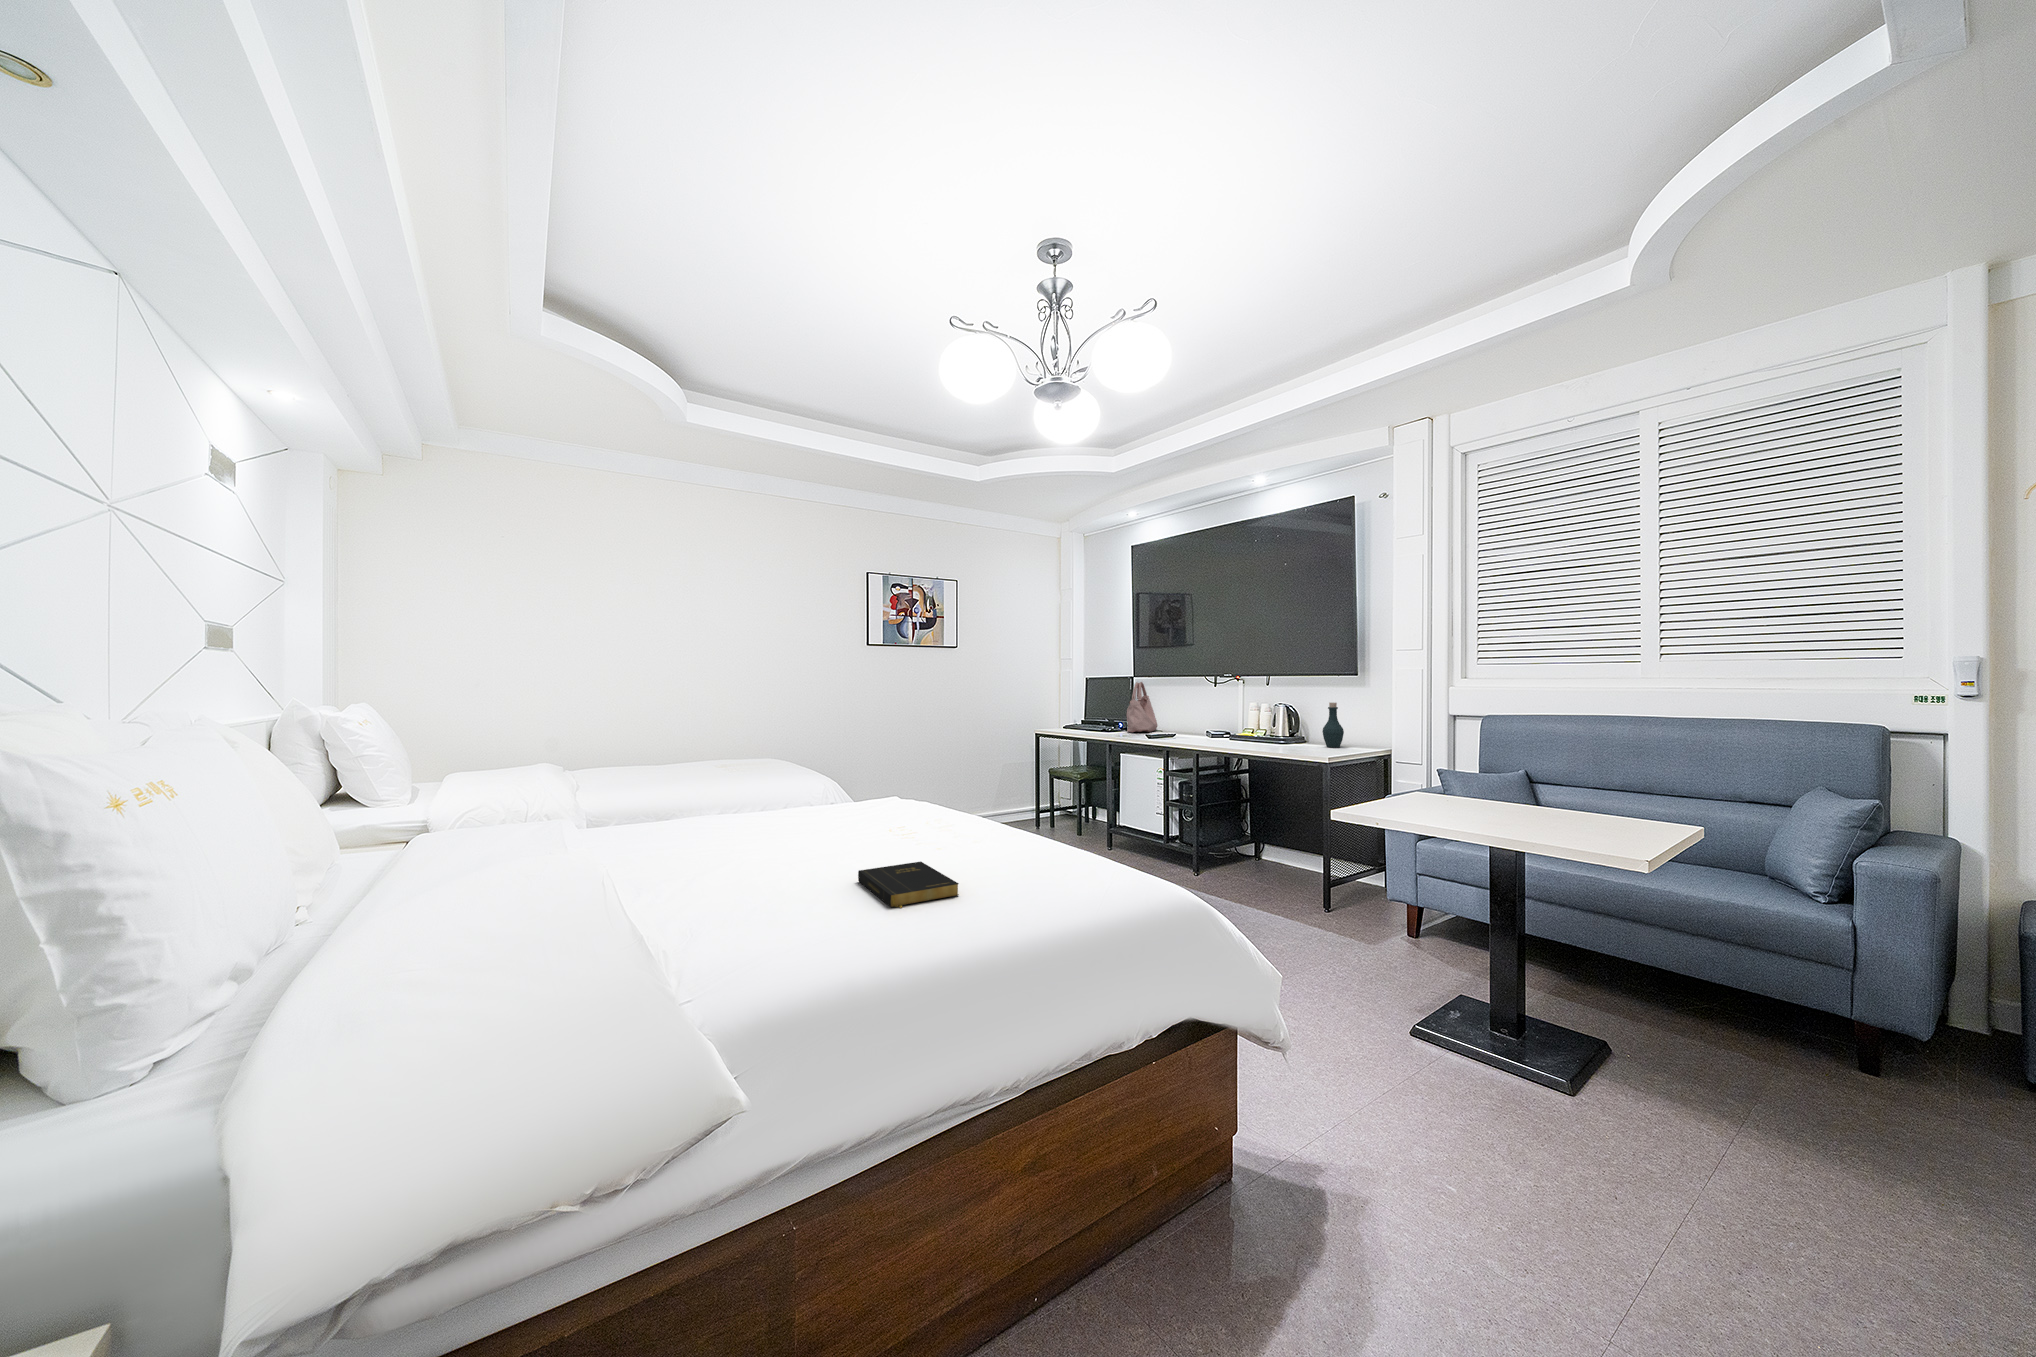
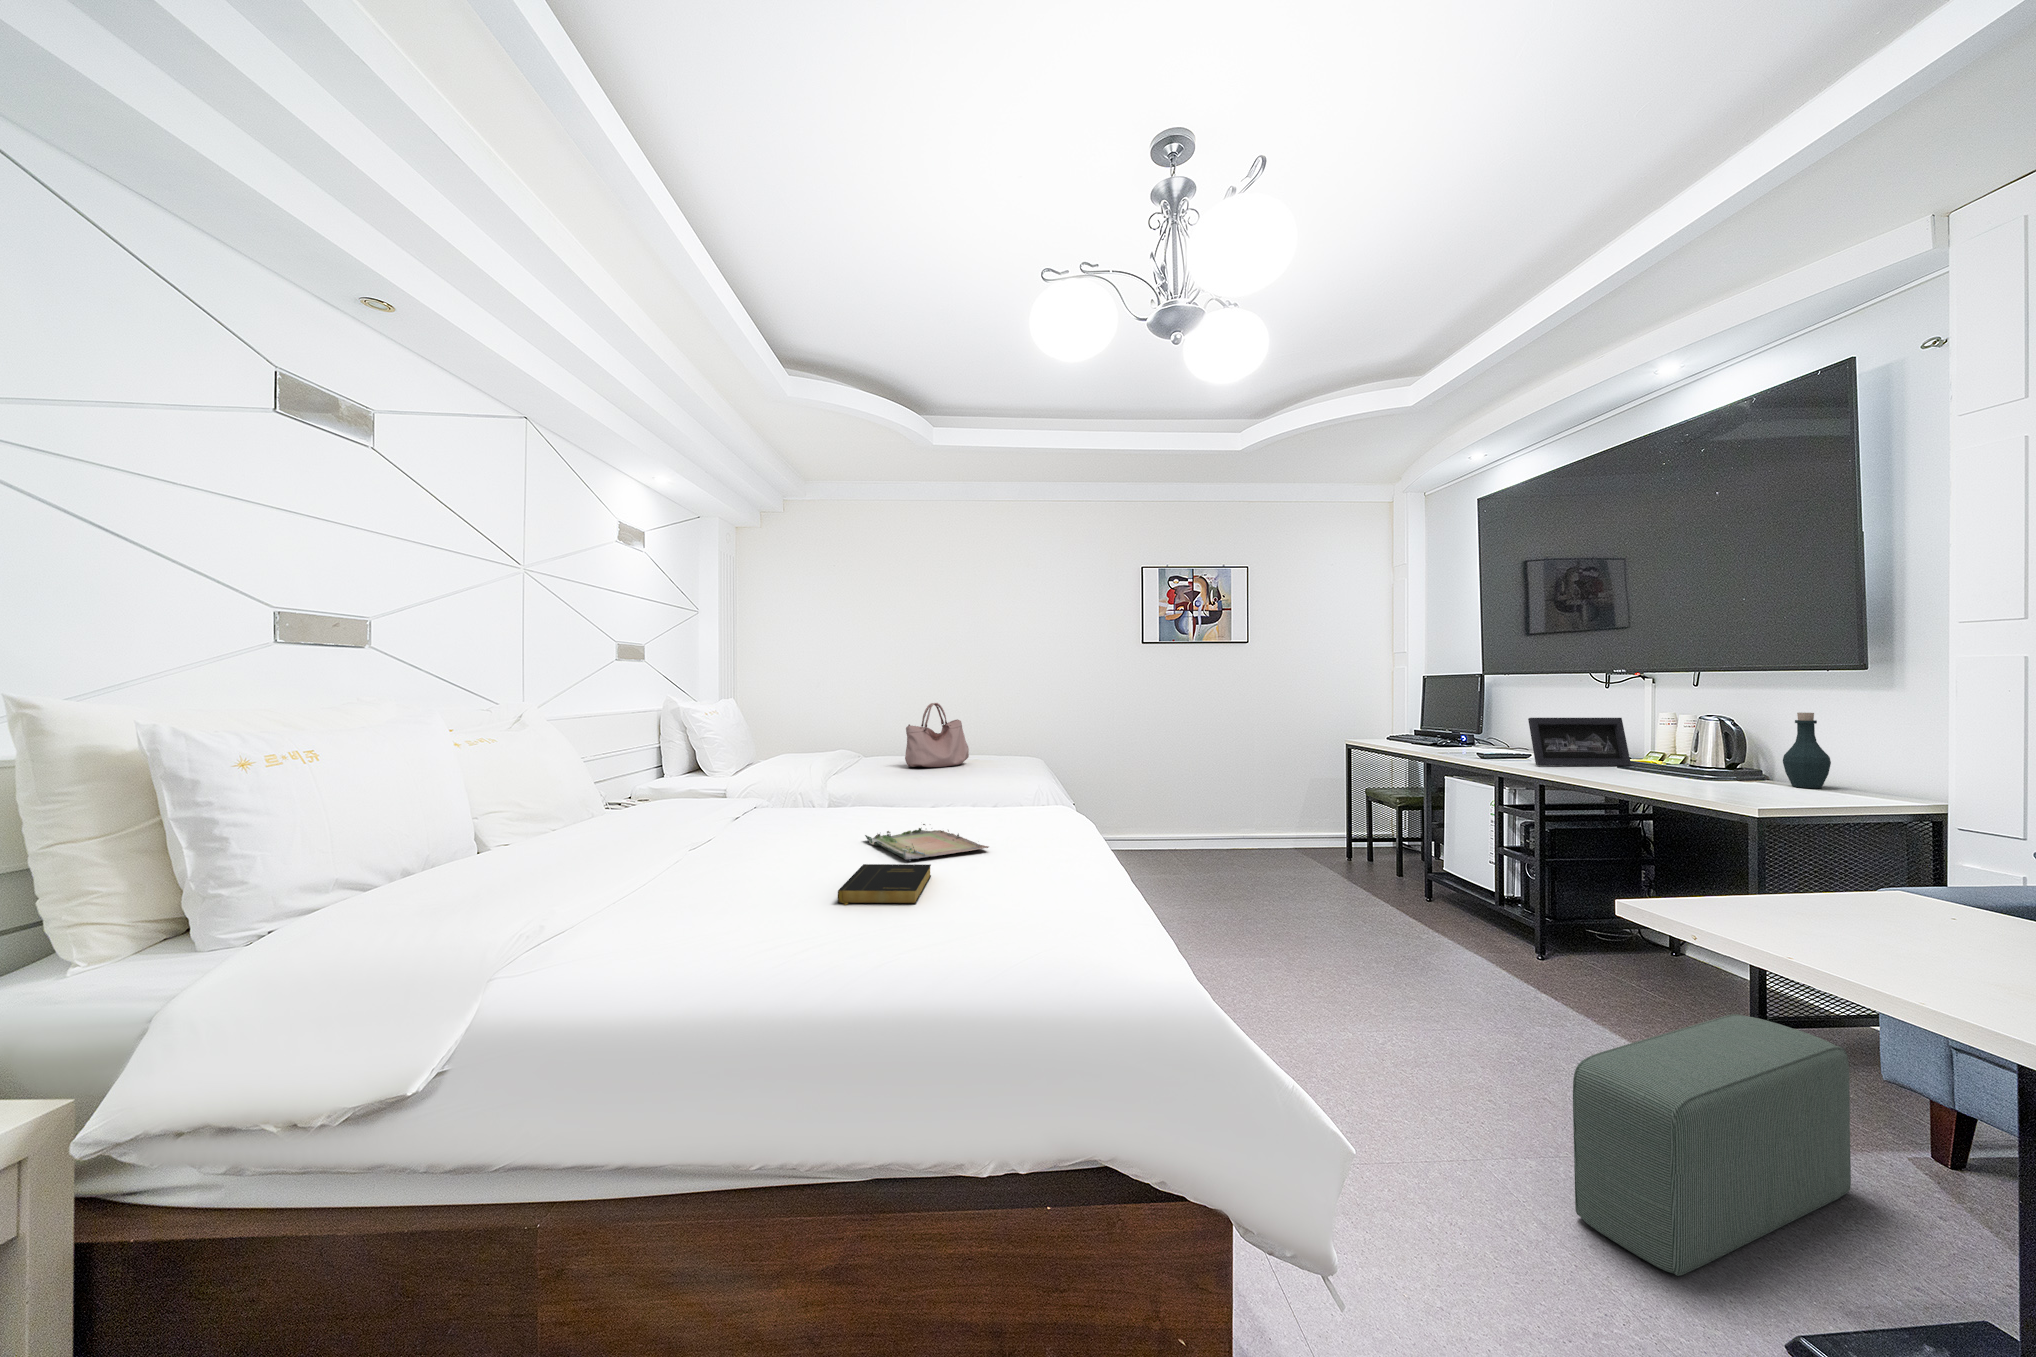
handbag: present [1127,682,1158,732] -> present [905,703,969,767]
picture frame: none [1184,707,1237,742] -> present [1528,718,1631,766]
tray: none [786,826,925,863] -> present [865,824,989,861]
pouf: none [1324,883,1411,1035] -> present [1573,1014,1851,1276]

